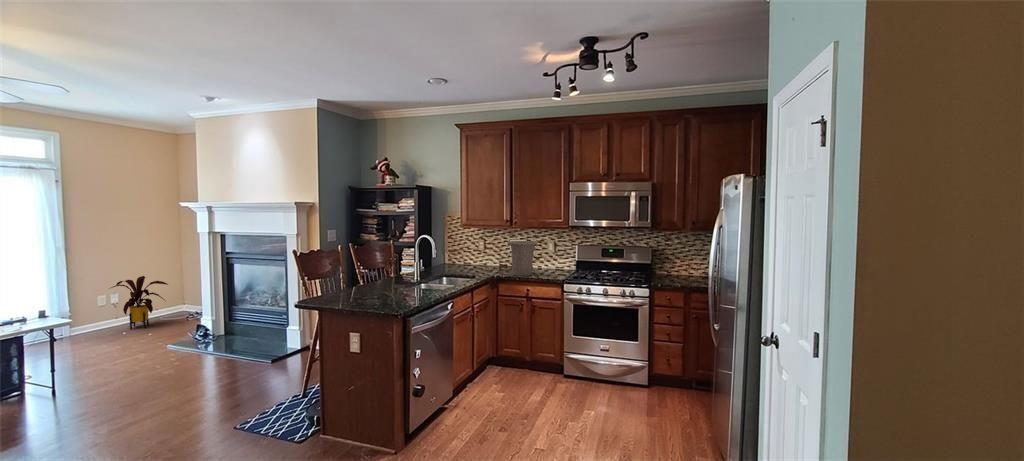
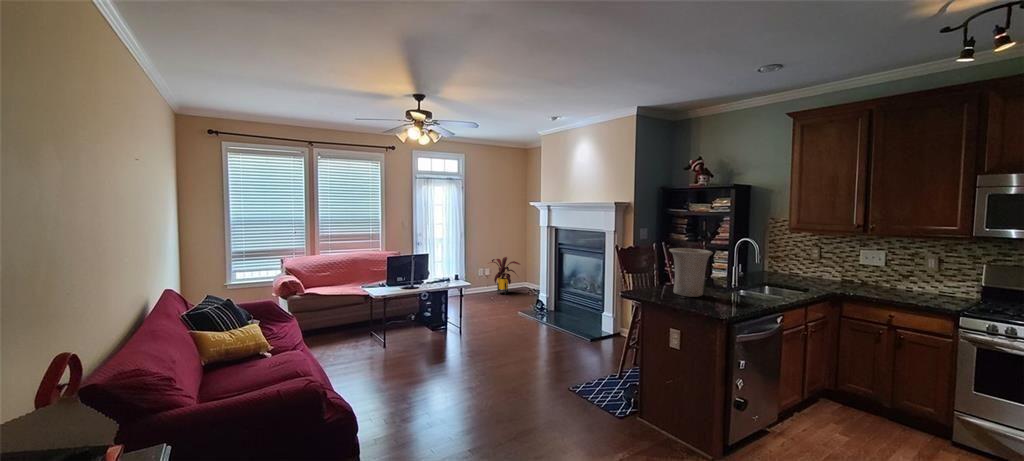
vase: present [508,241,537,276] -> present [669,248,713,297]

